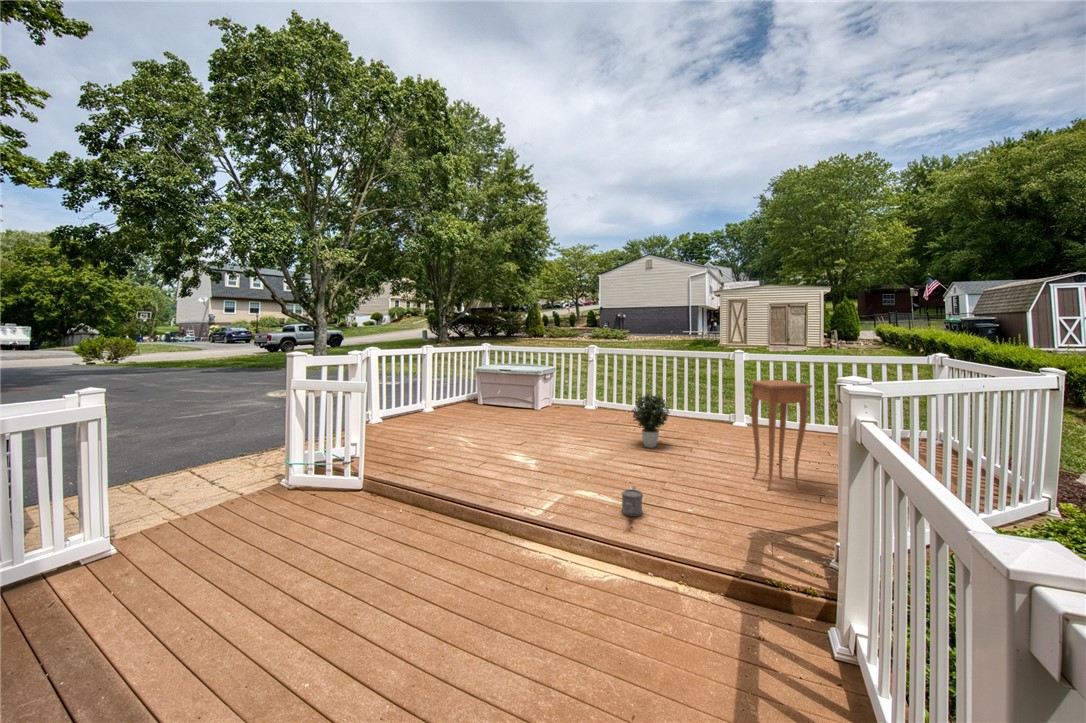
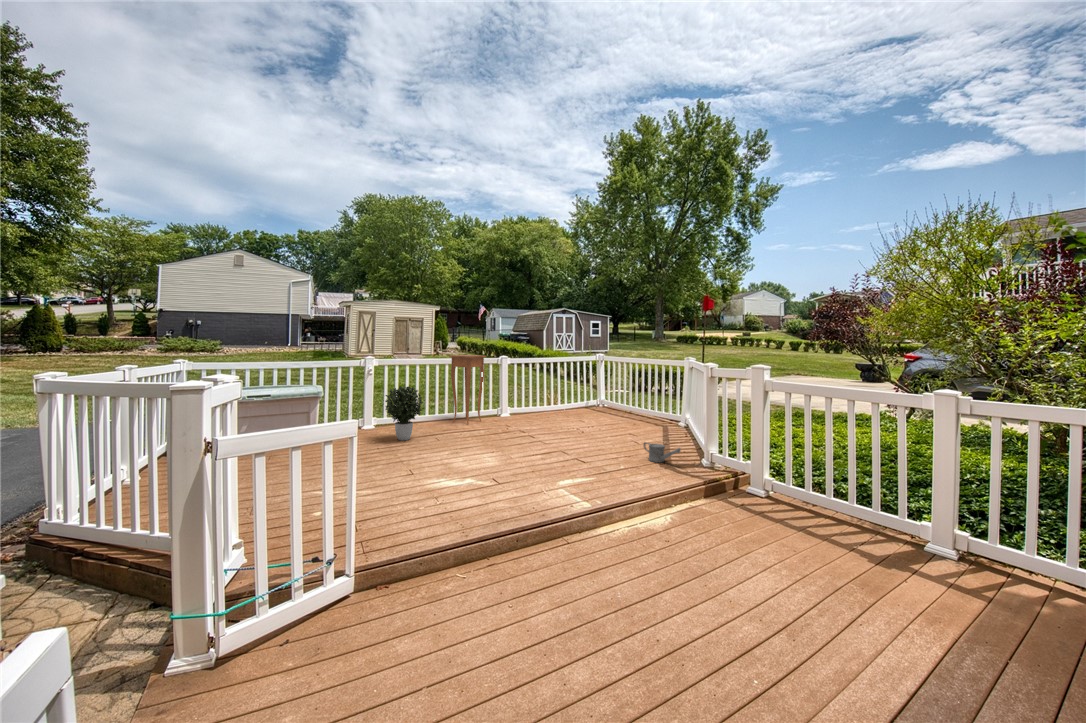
side table: present [749,380,812,490] -> present [449,355,486,424]
potted plant: present [632,395,670,448] -> present [385,386,422,441]

